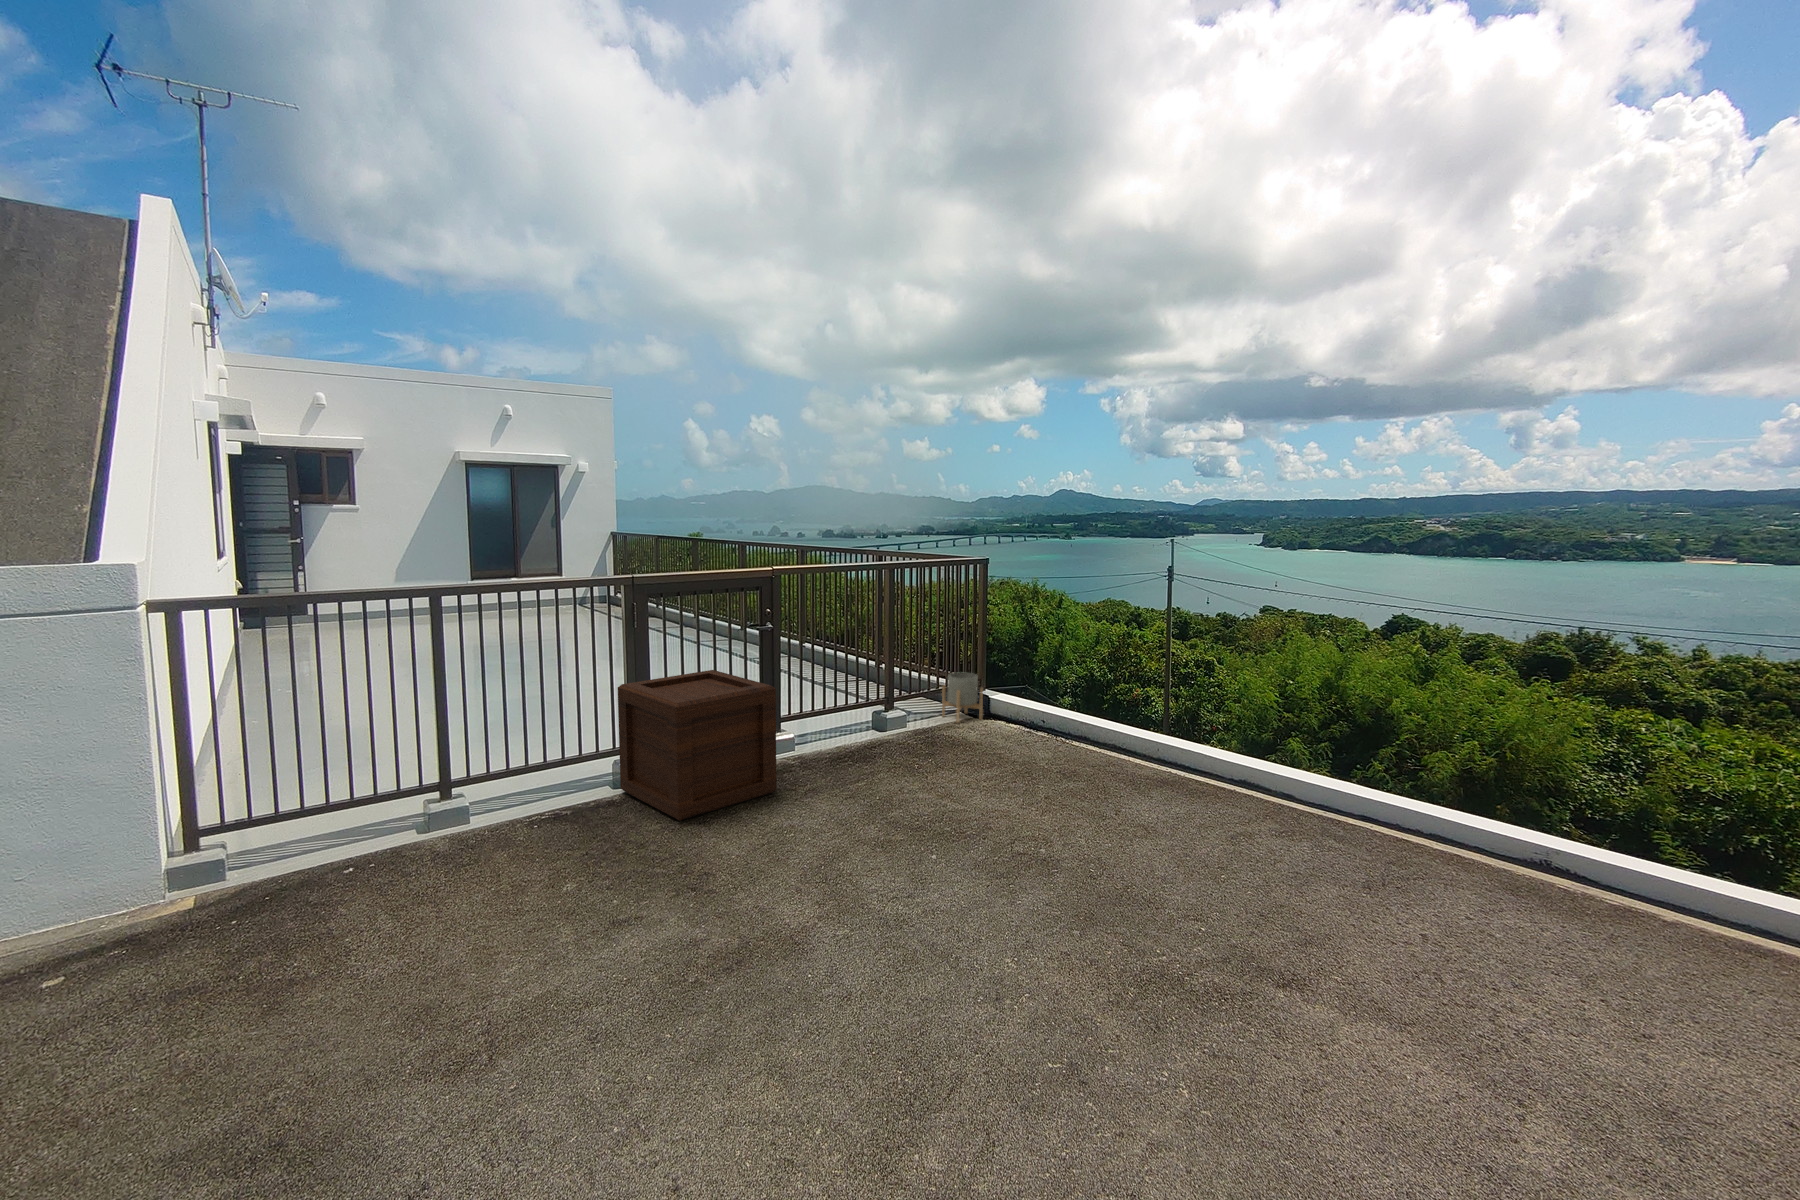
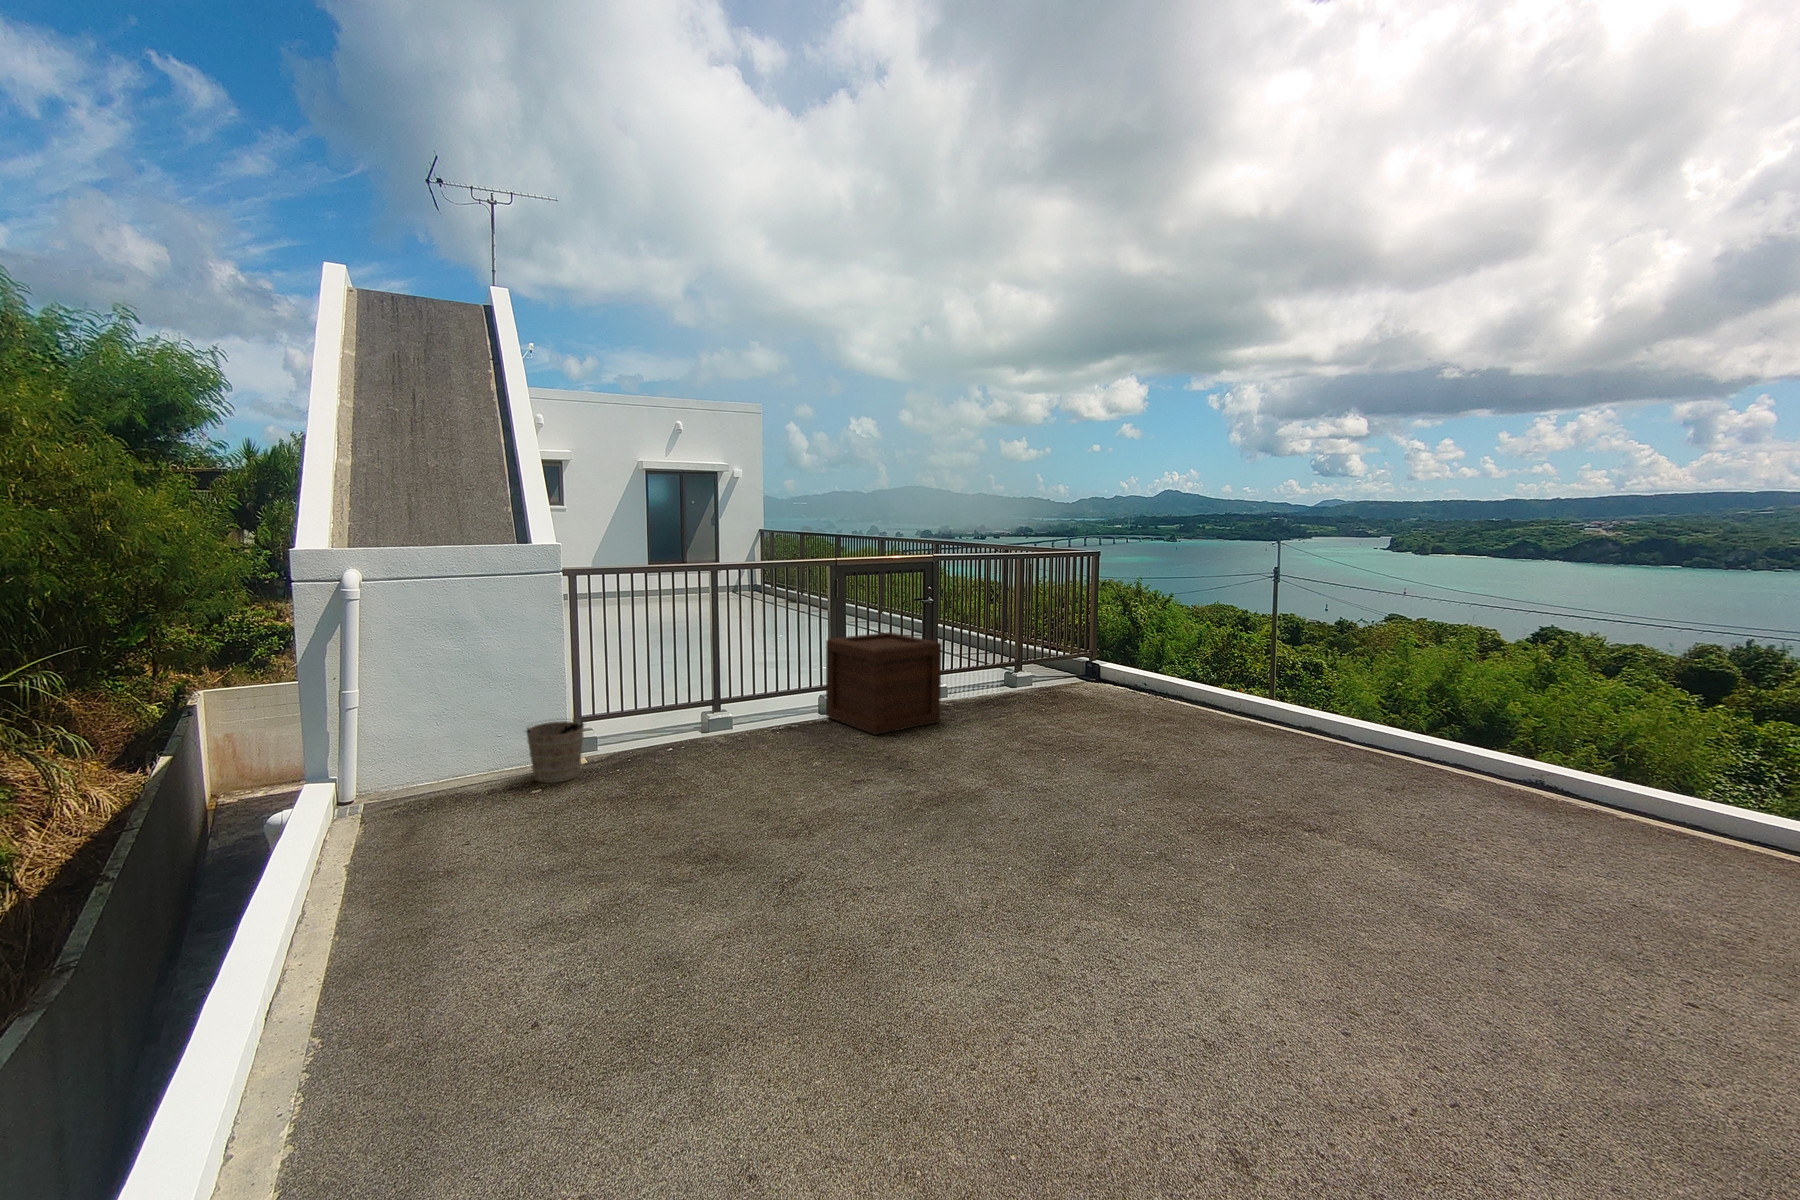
planter: present [942,673,983,723] -> none [1063,646,1098,687]
bucket: none [40,845,176,965] -> present [526,721,584,783]

